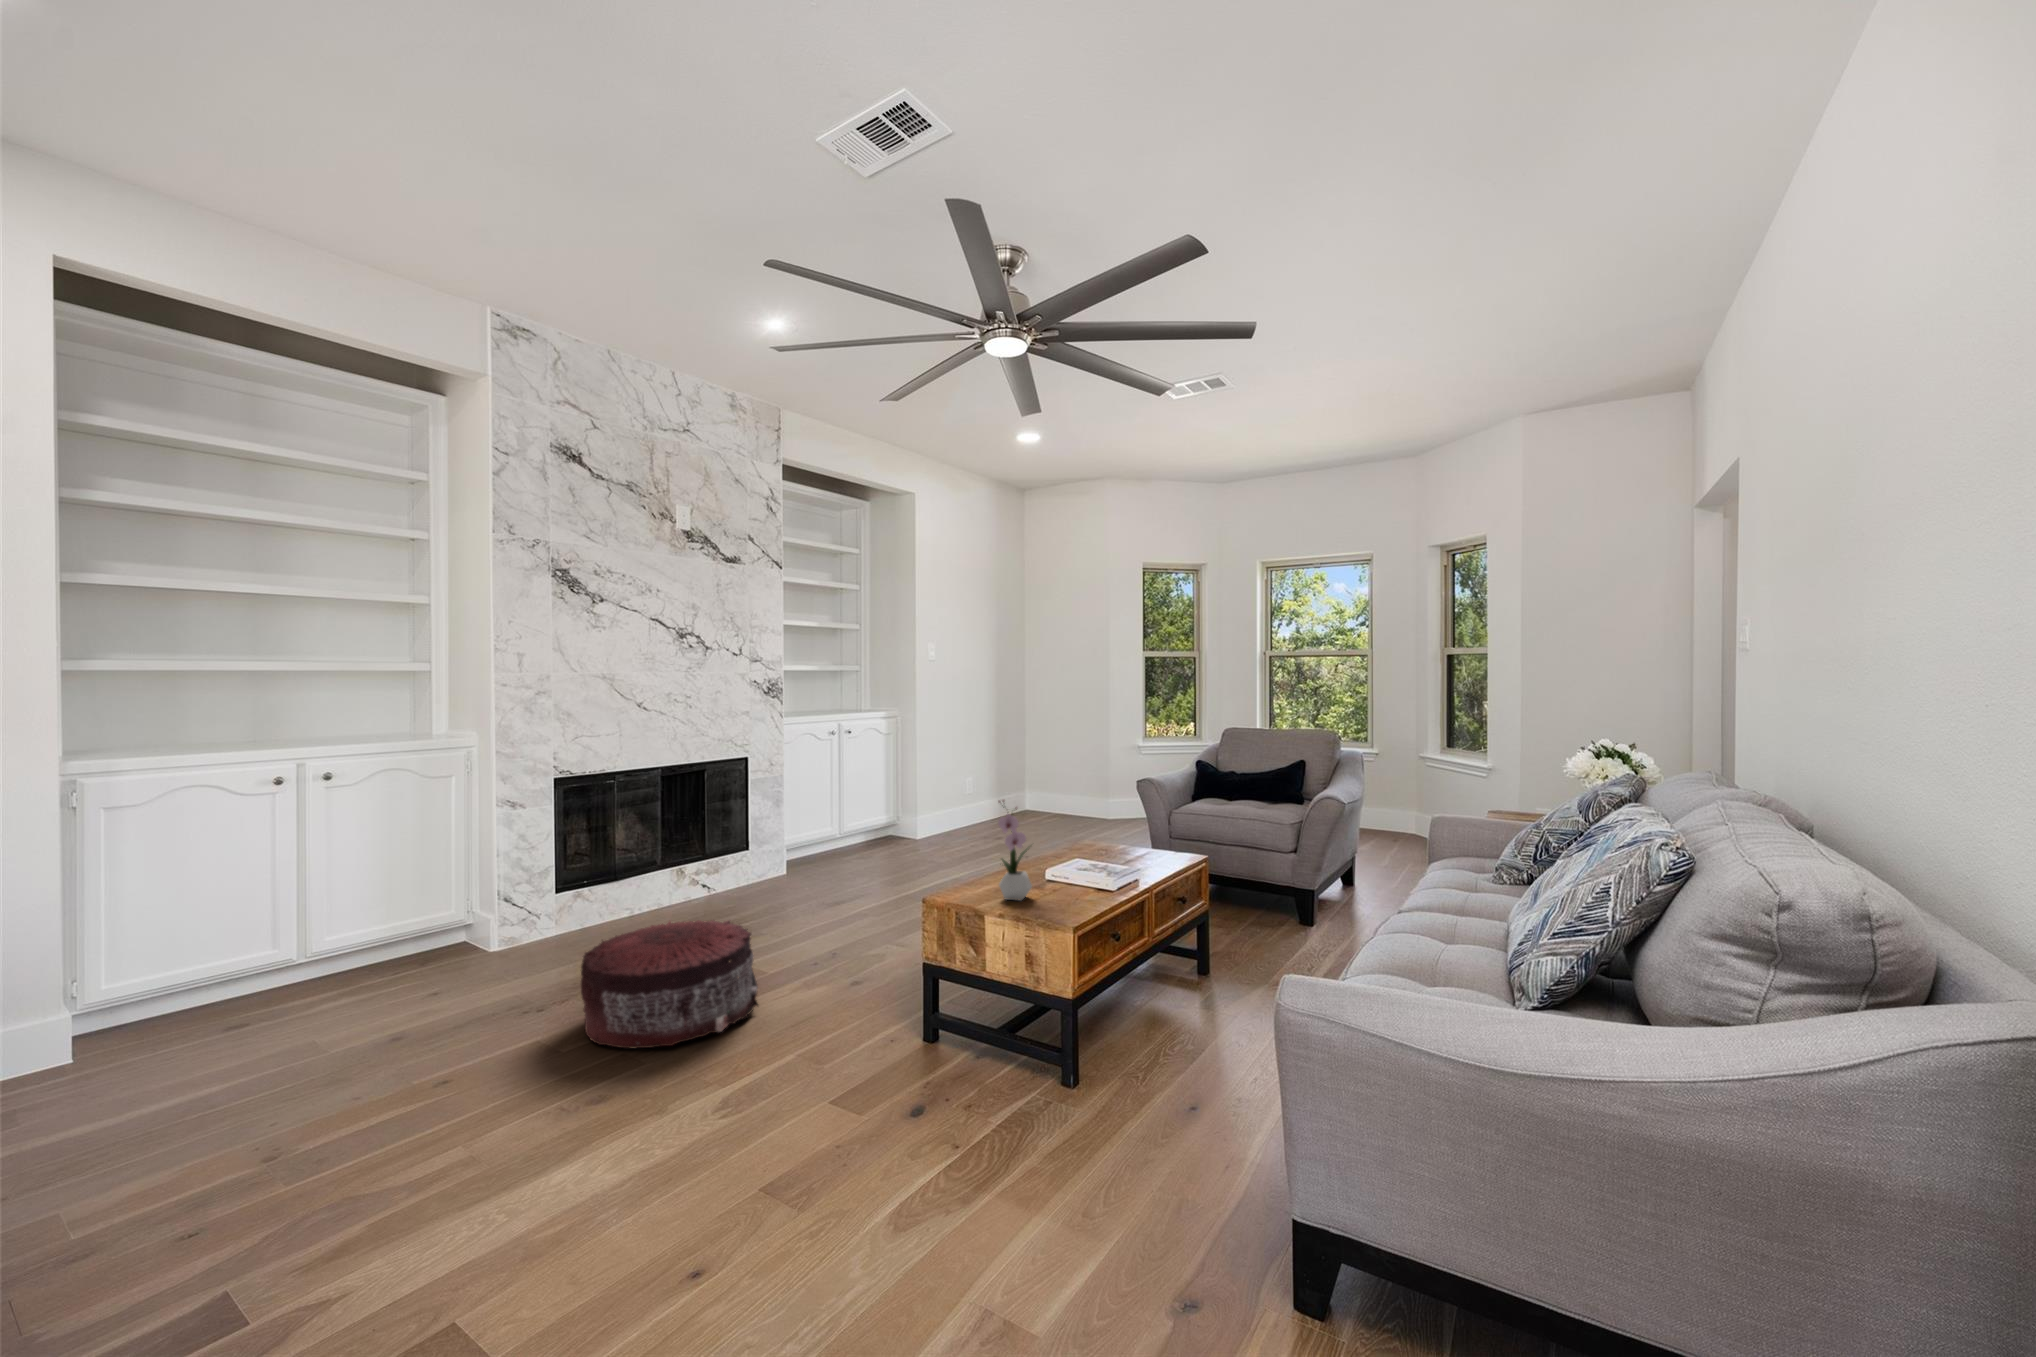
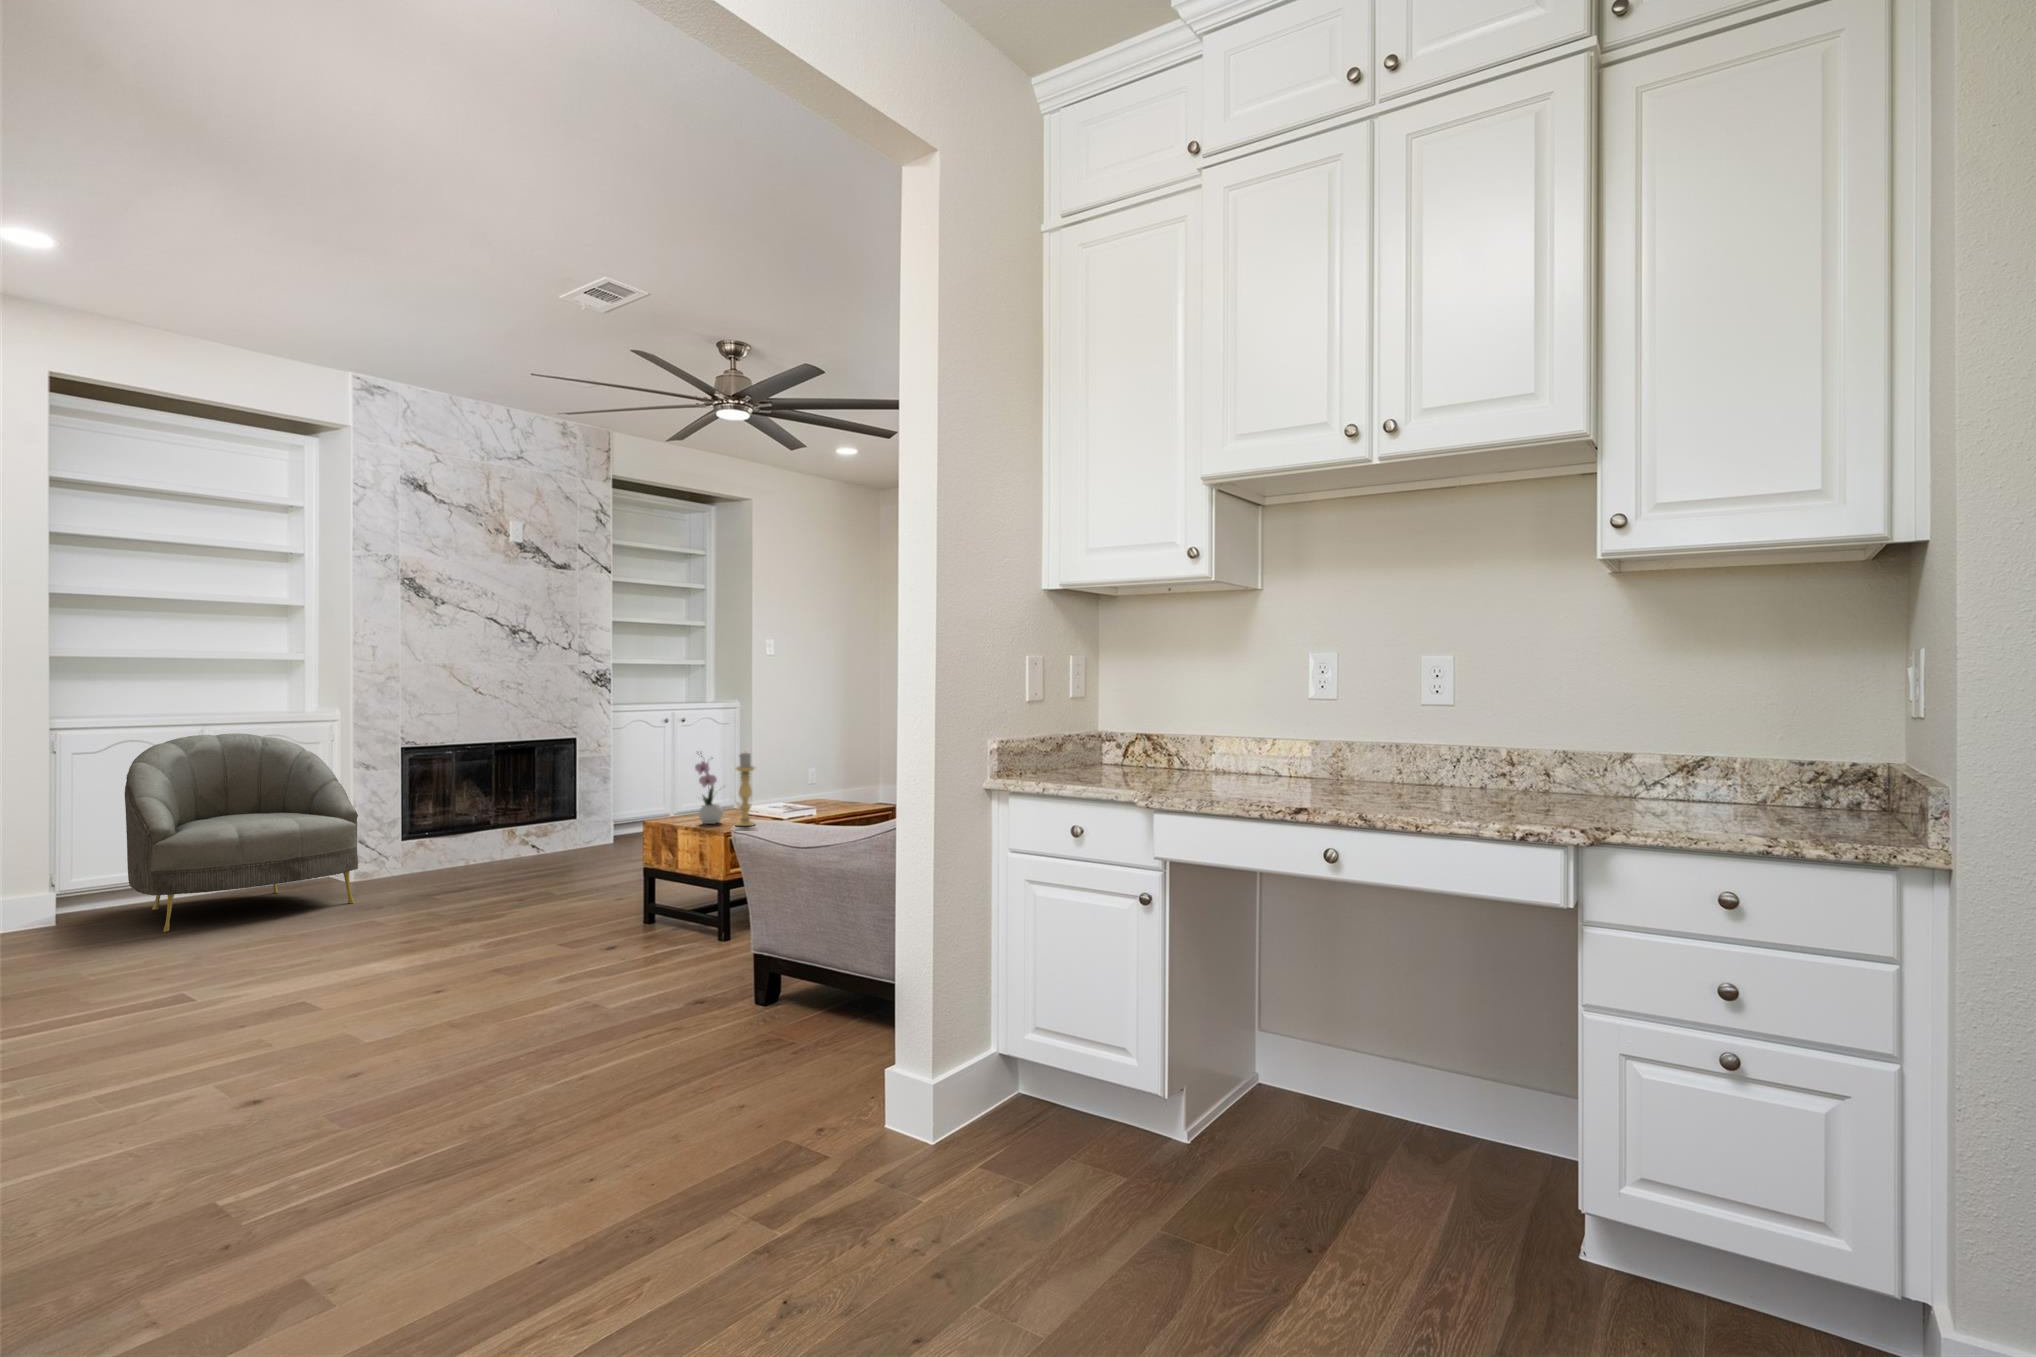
armchair: none [168,771,510,1087] -> present [125,733,358,932]
candle holder: none [1057,800,1085,907] -> present [735,753,755,826]
pouf: present [581,920,758,1048] -> none [404,846,535,921]

